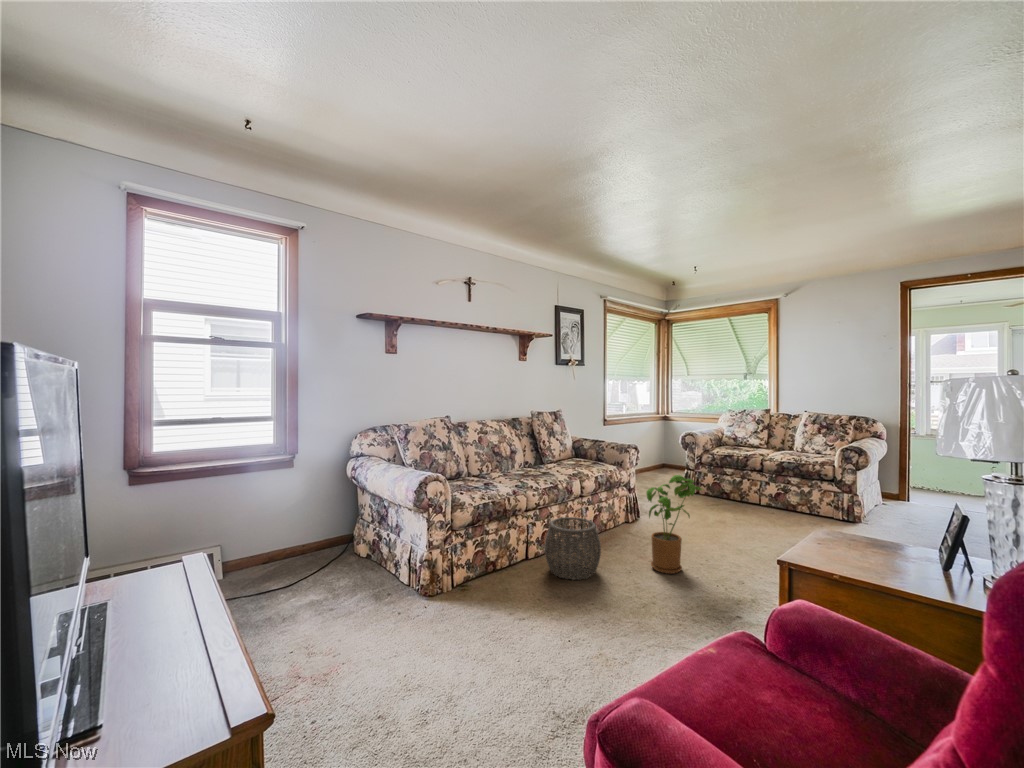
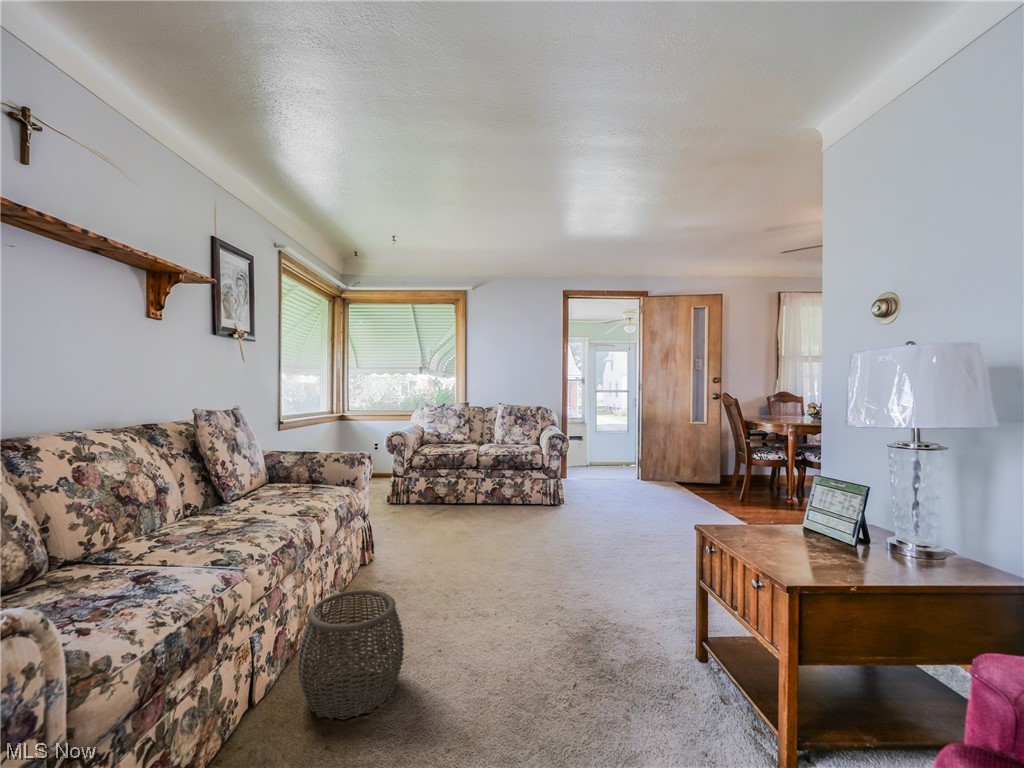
house plant: present [647,475,702,574] -> none [442,489,518,635]

